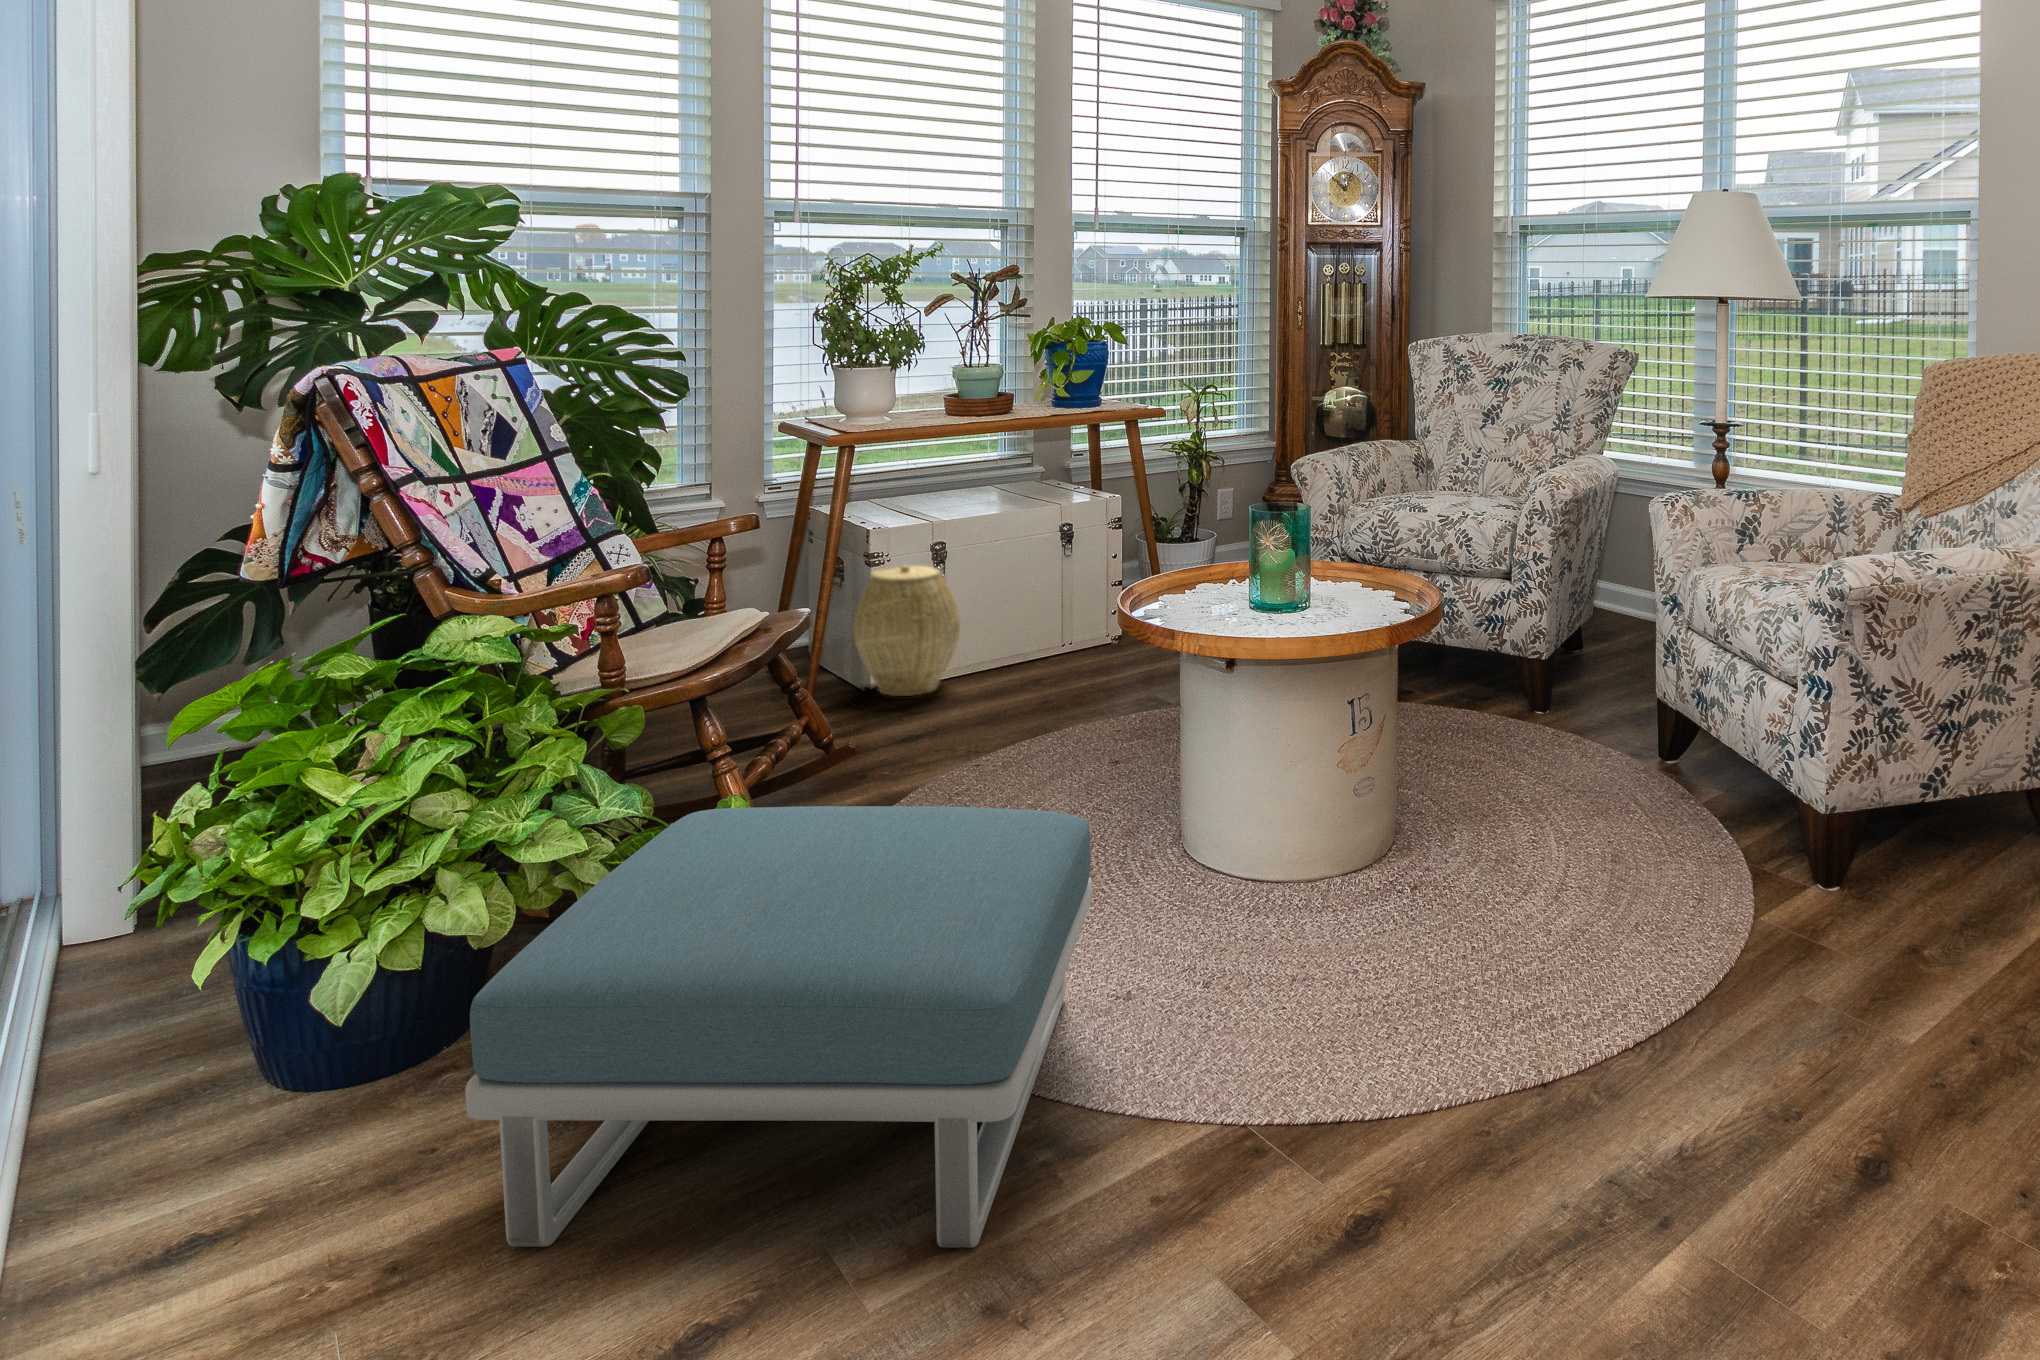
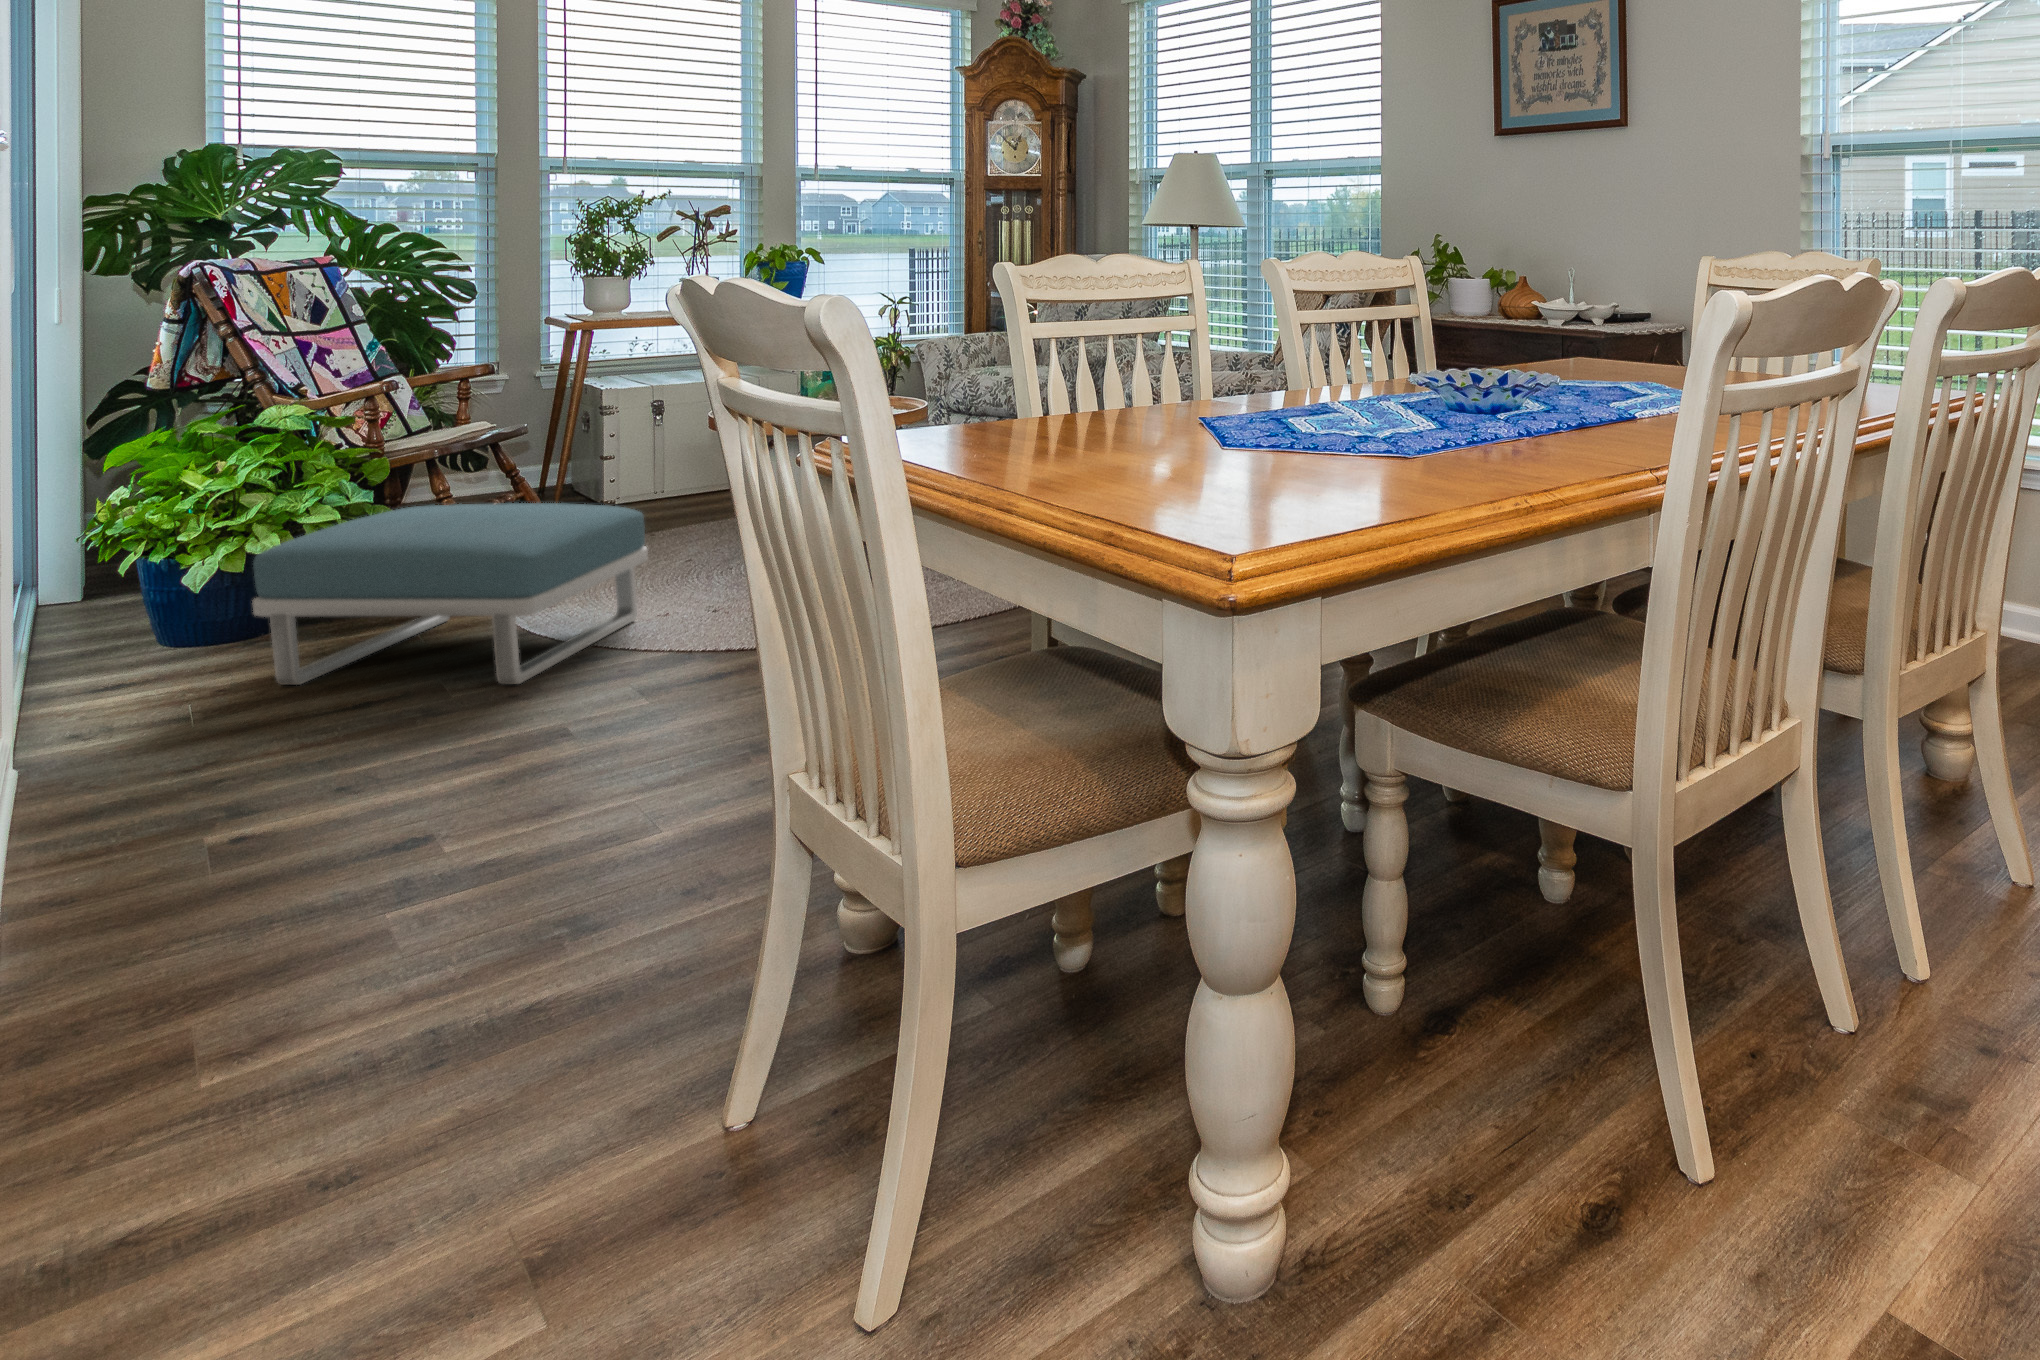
woven basket: present [853,565,960,696] -> none [604,419,684,511]

